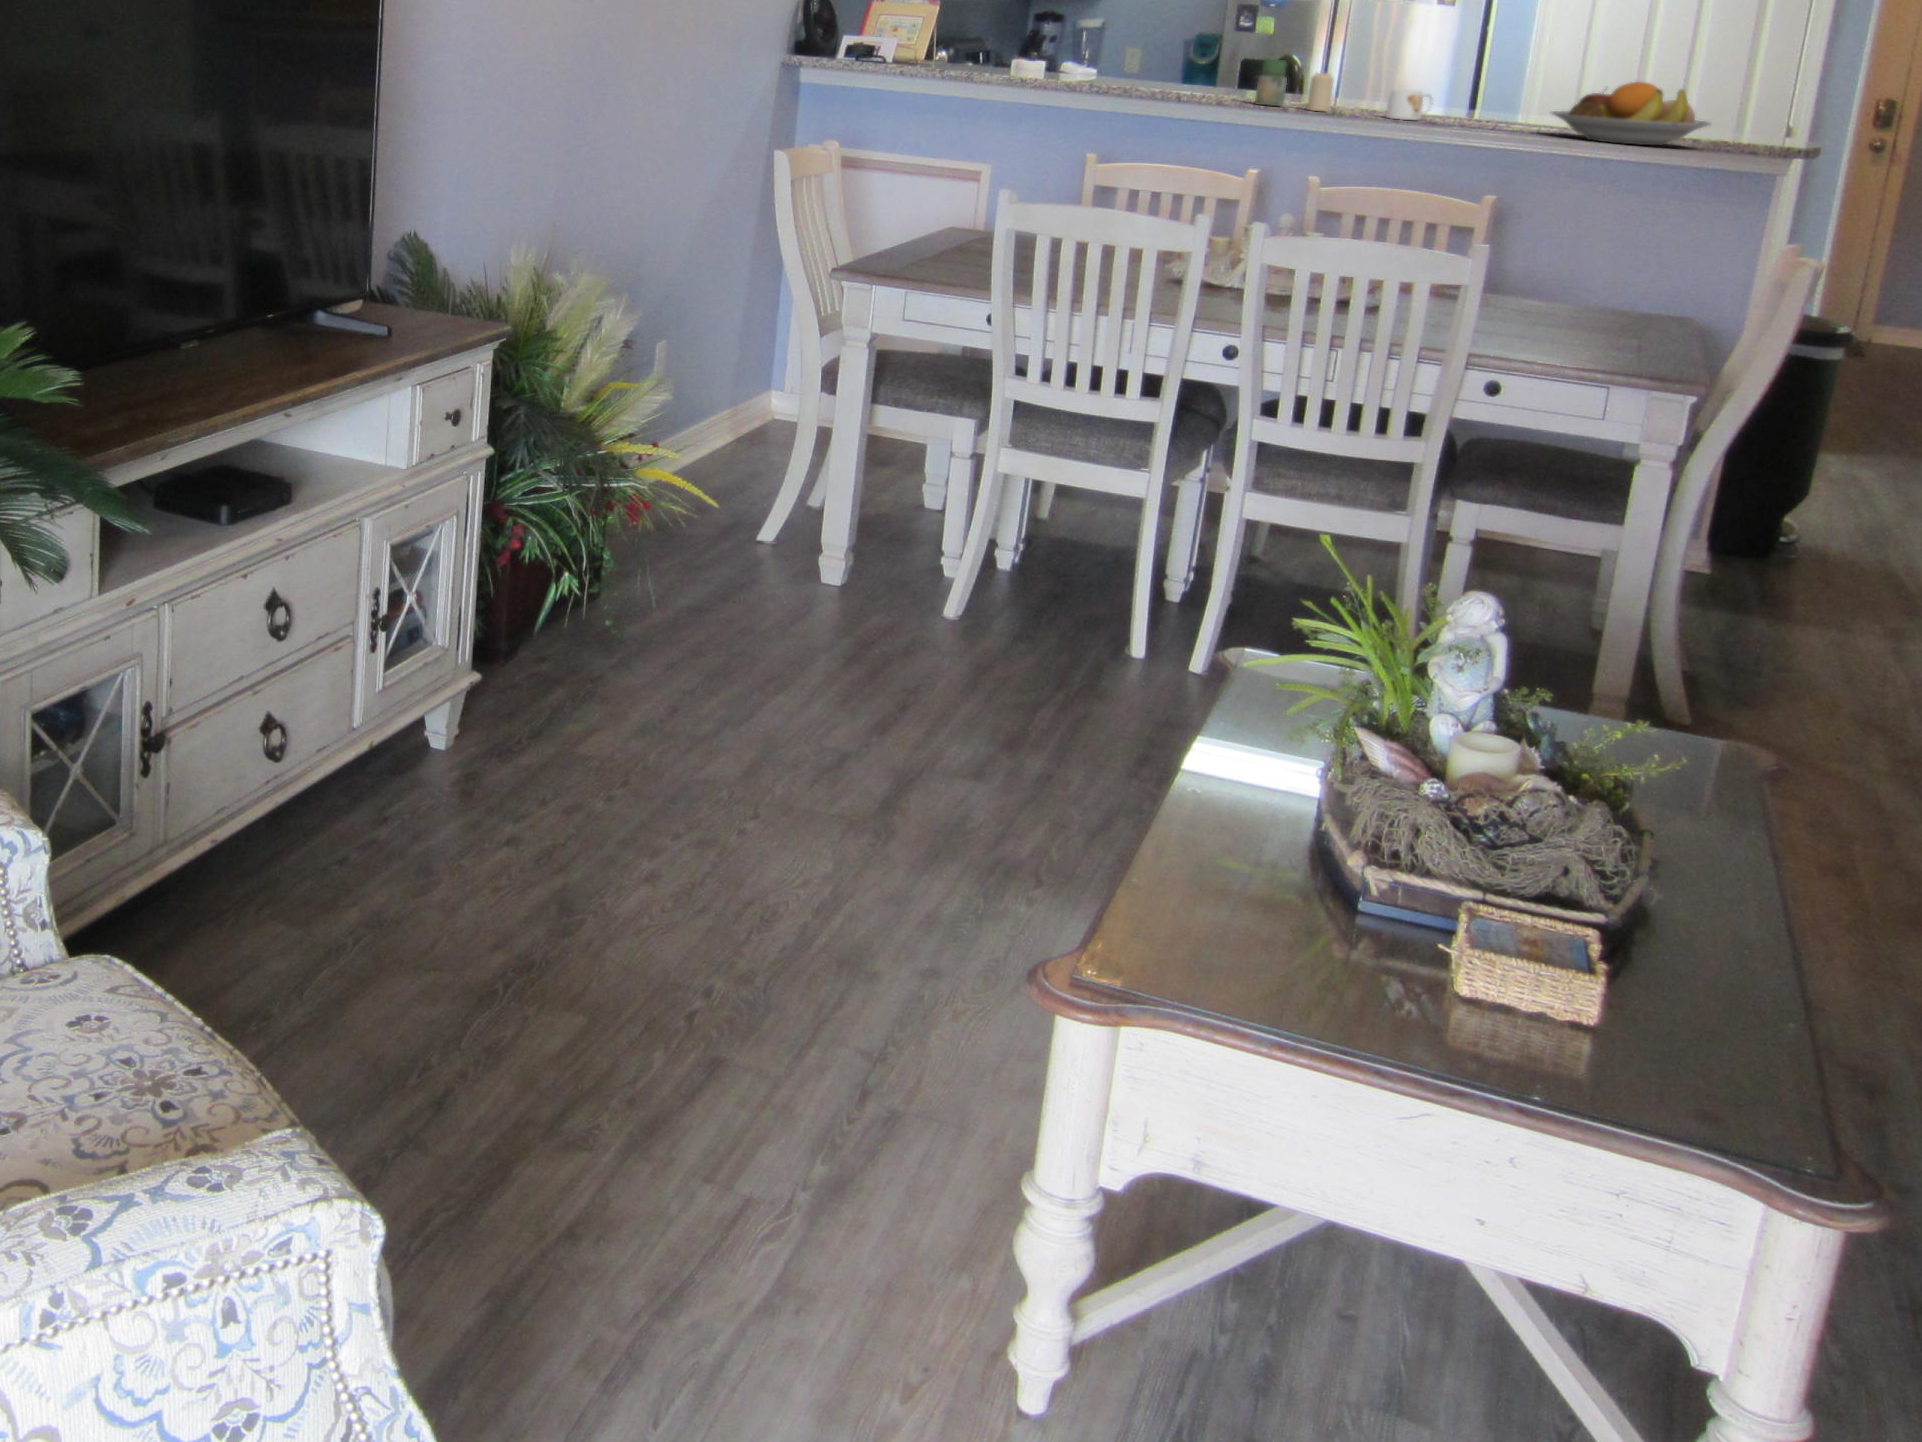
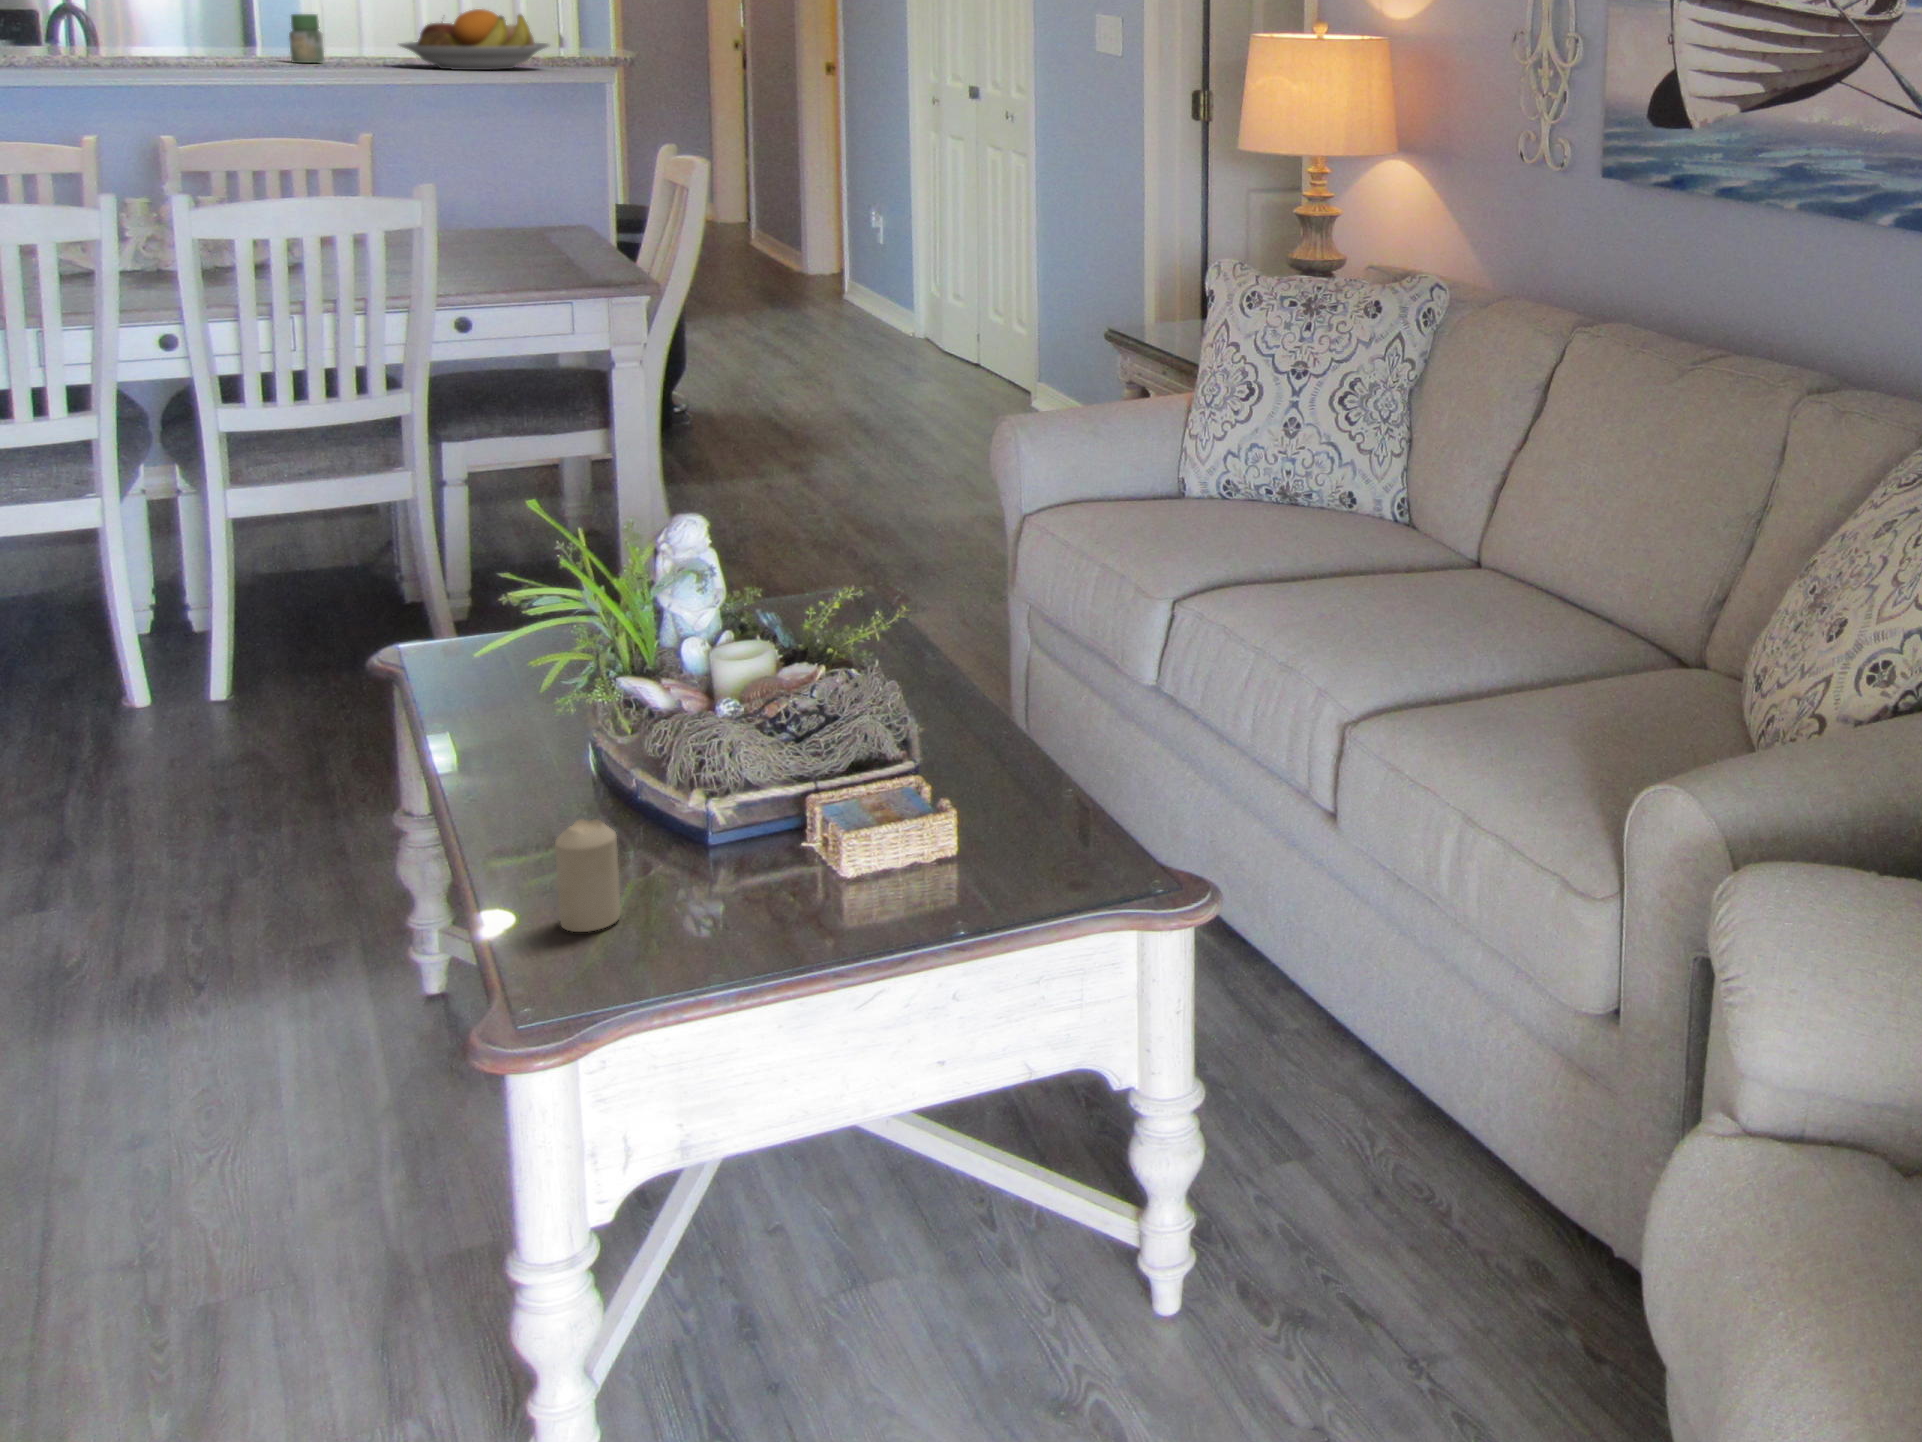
jar: present [1255,59,1287,106] -> present [289,14,324,63]
candle: present [1307,73,1333,111] -> present [555,819,620,932]
mug: present [1386,90,1433,120] -> none [221,32,269,64]

